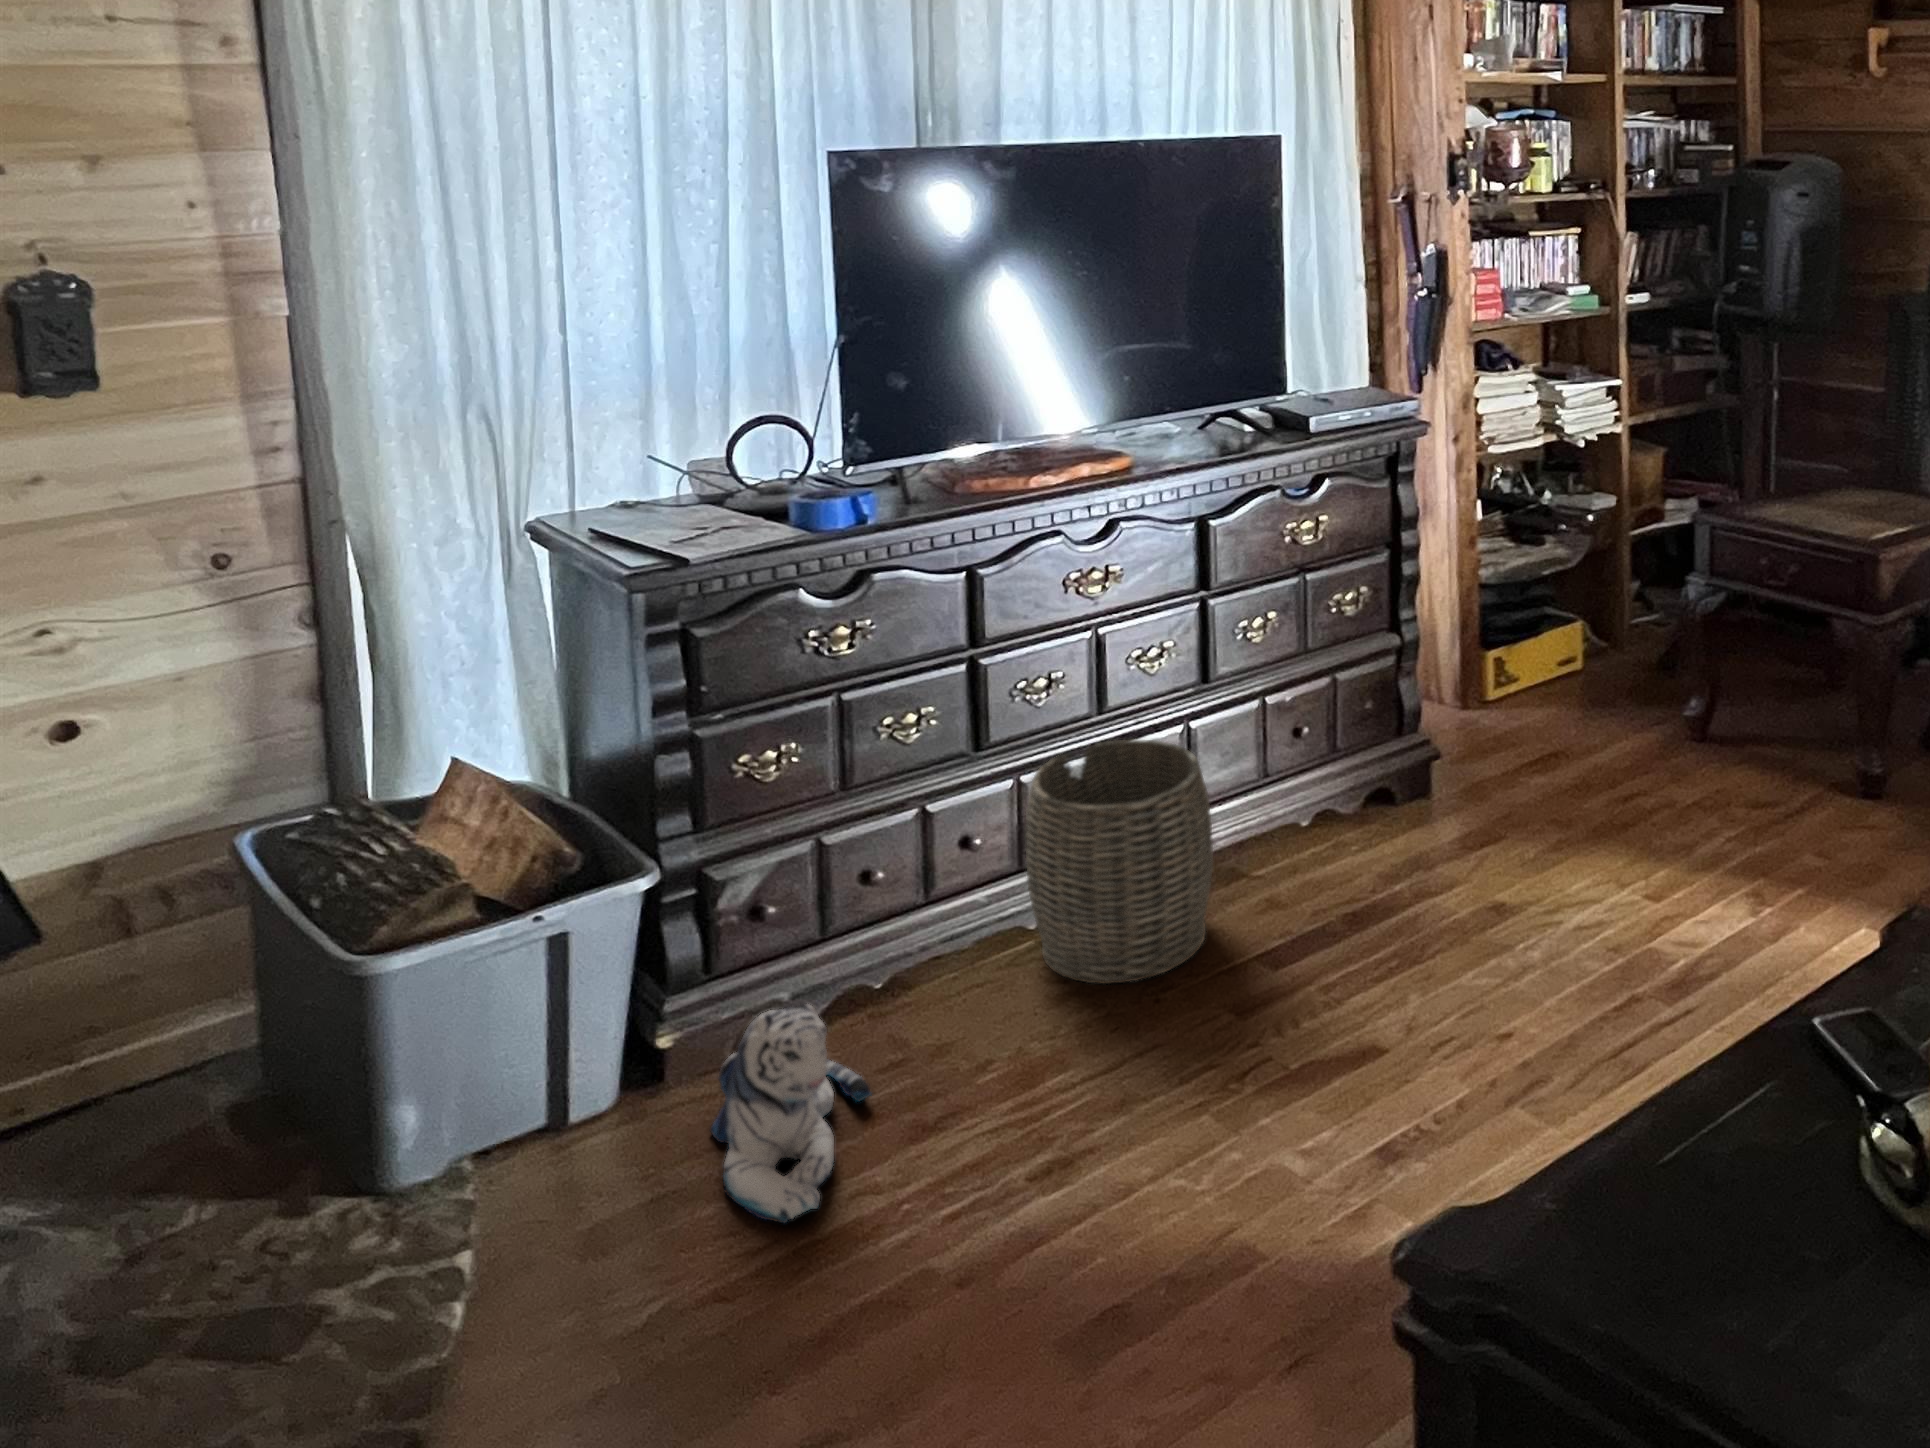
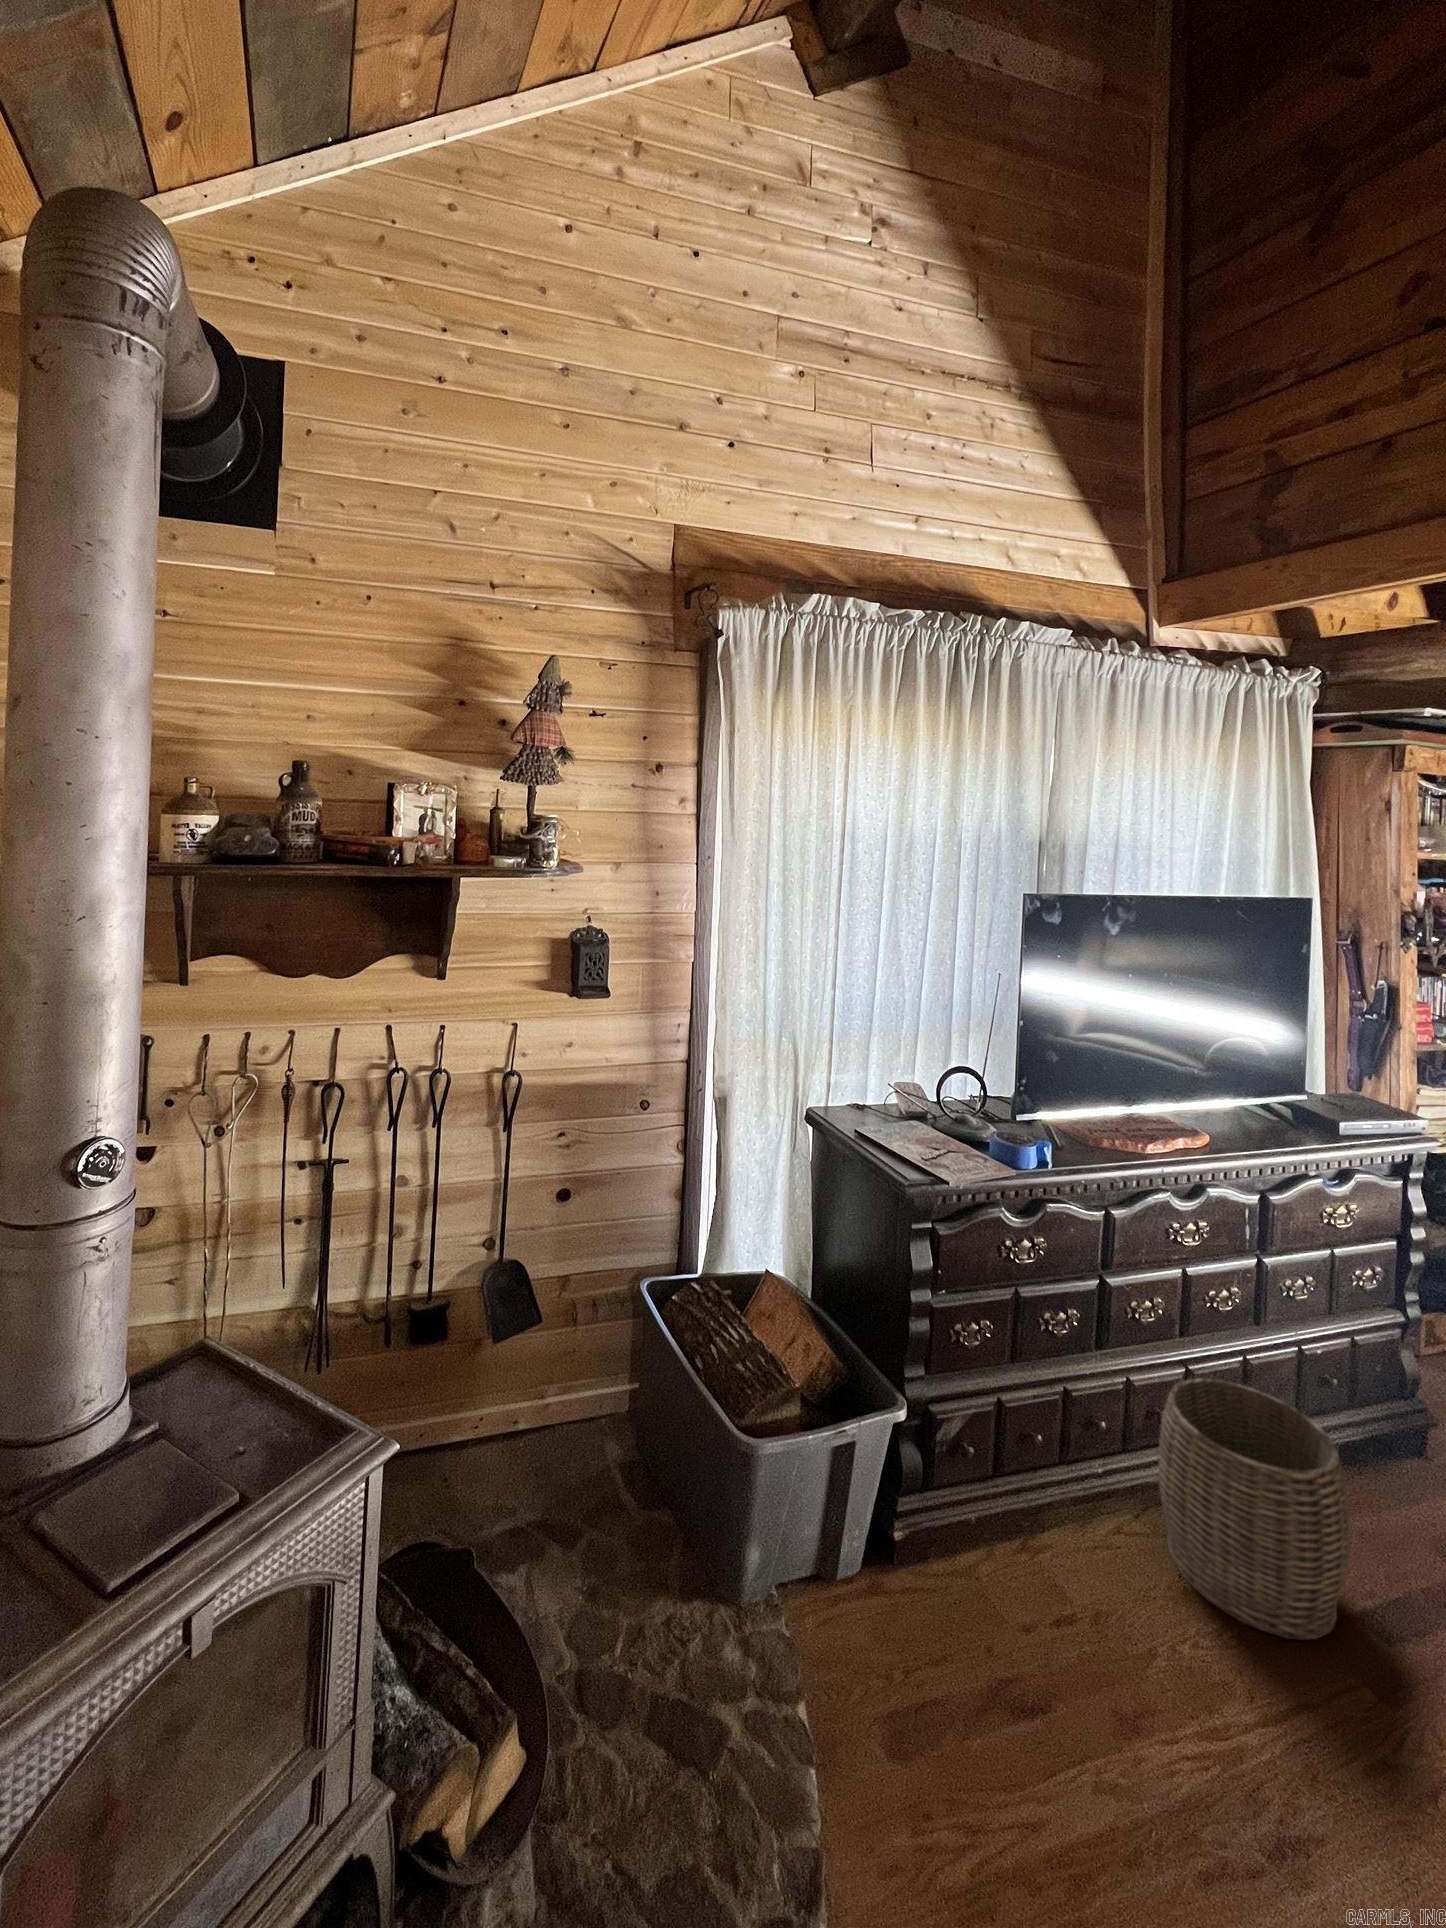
plush toy: present [710,1004,871,1223] -> none [963,1586,1109,1853]

